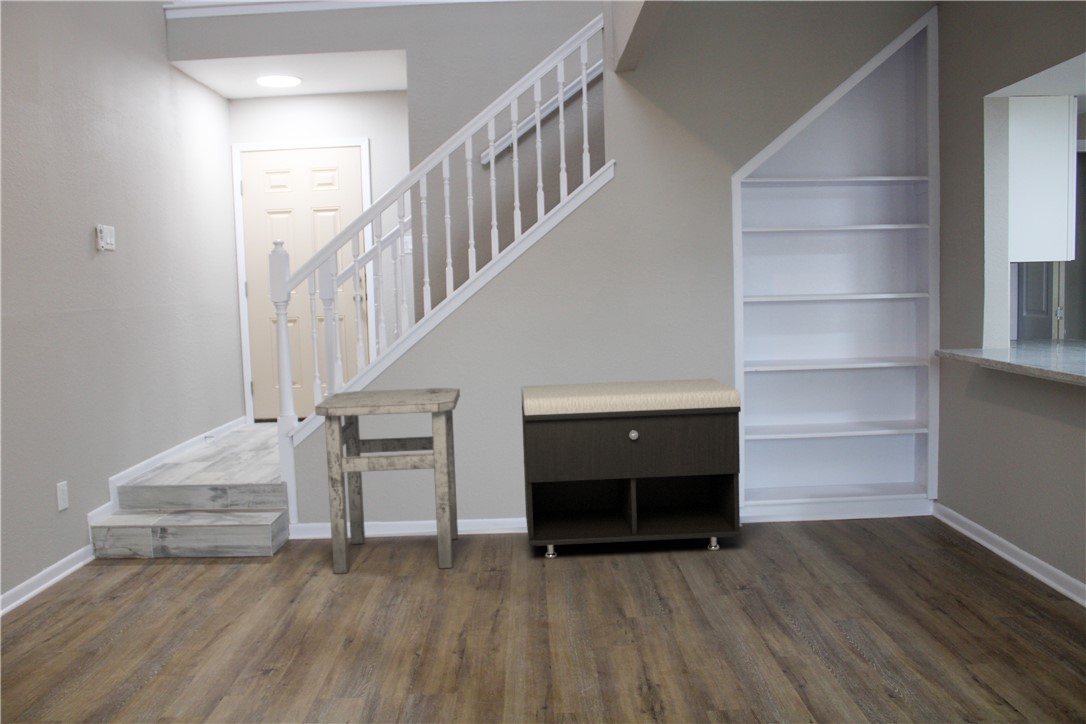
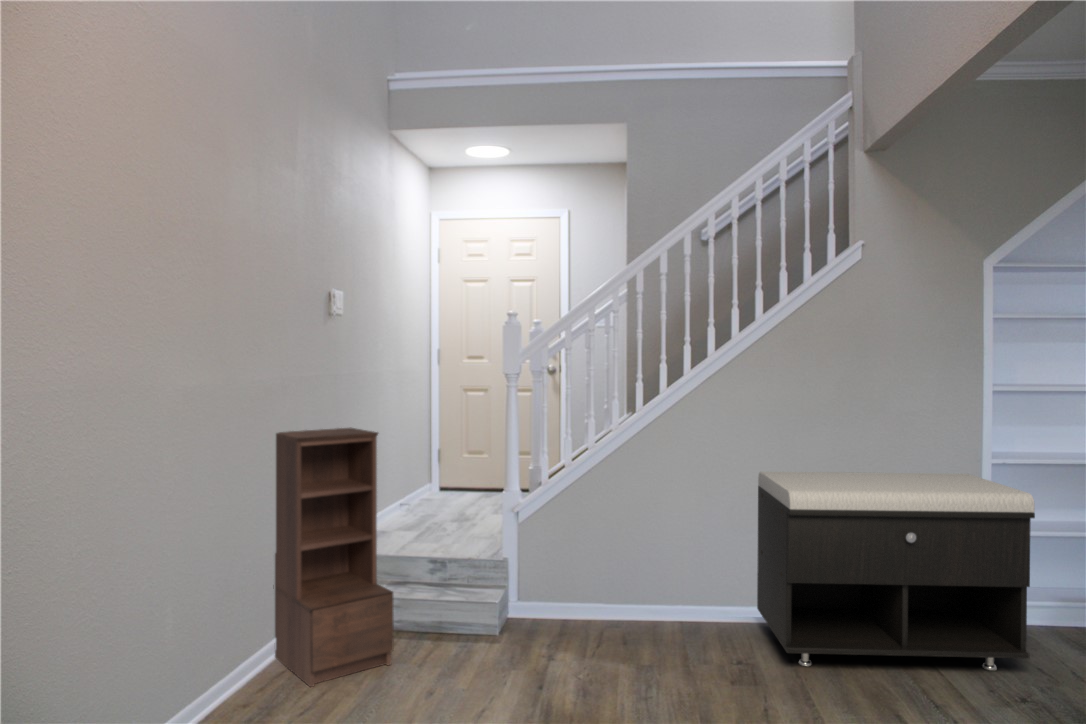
bookshelf: none [26,361,159,604] -> present [275,428,393,687]
side table: present [315,388,460,574] -> none [564,468,712,672]

